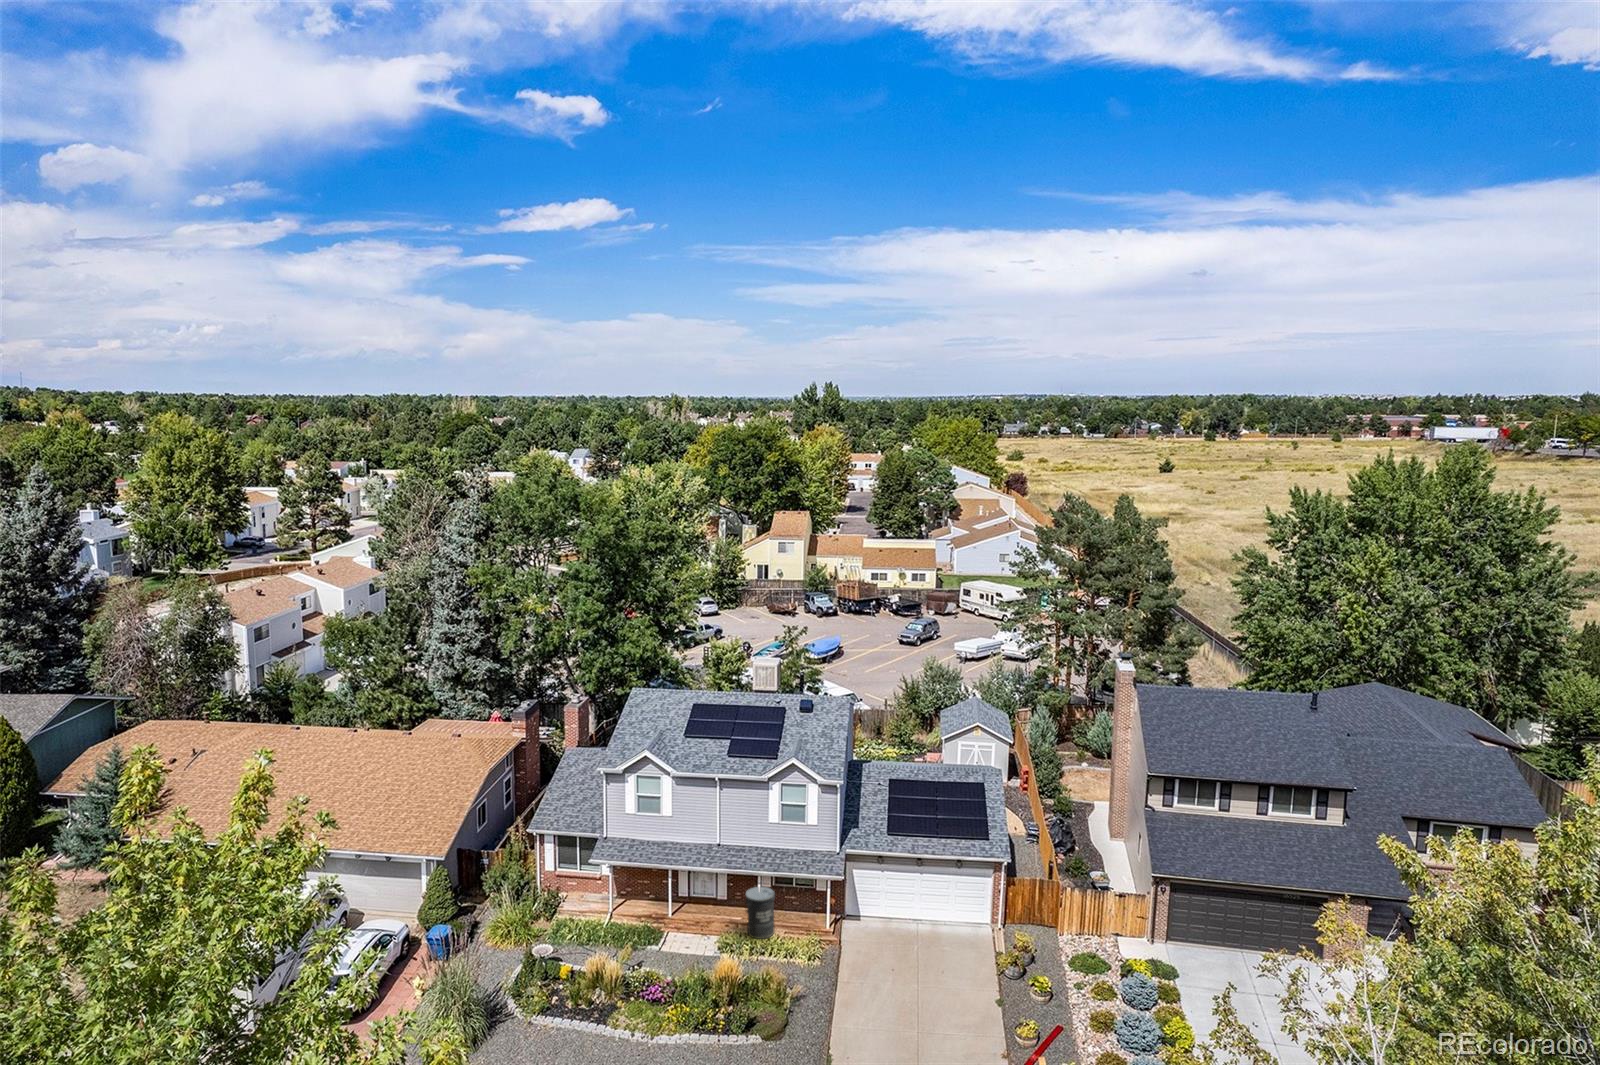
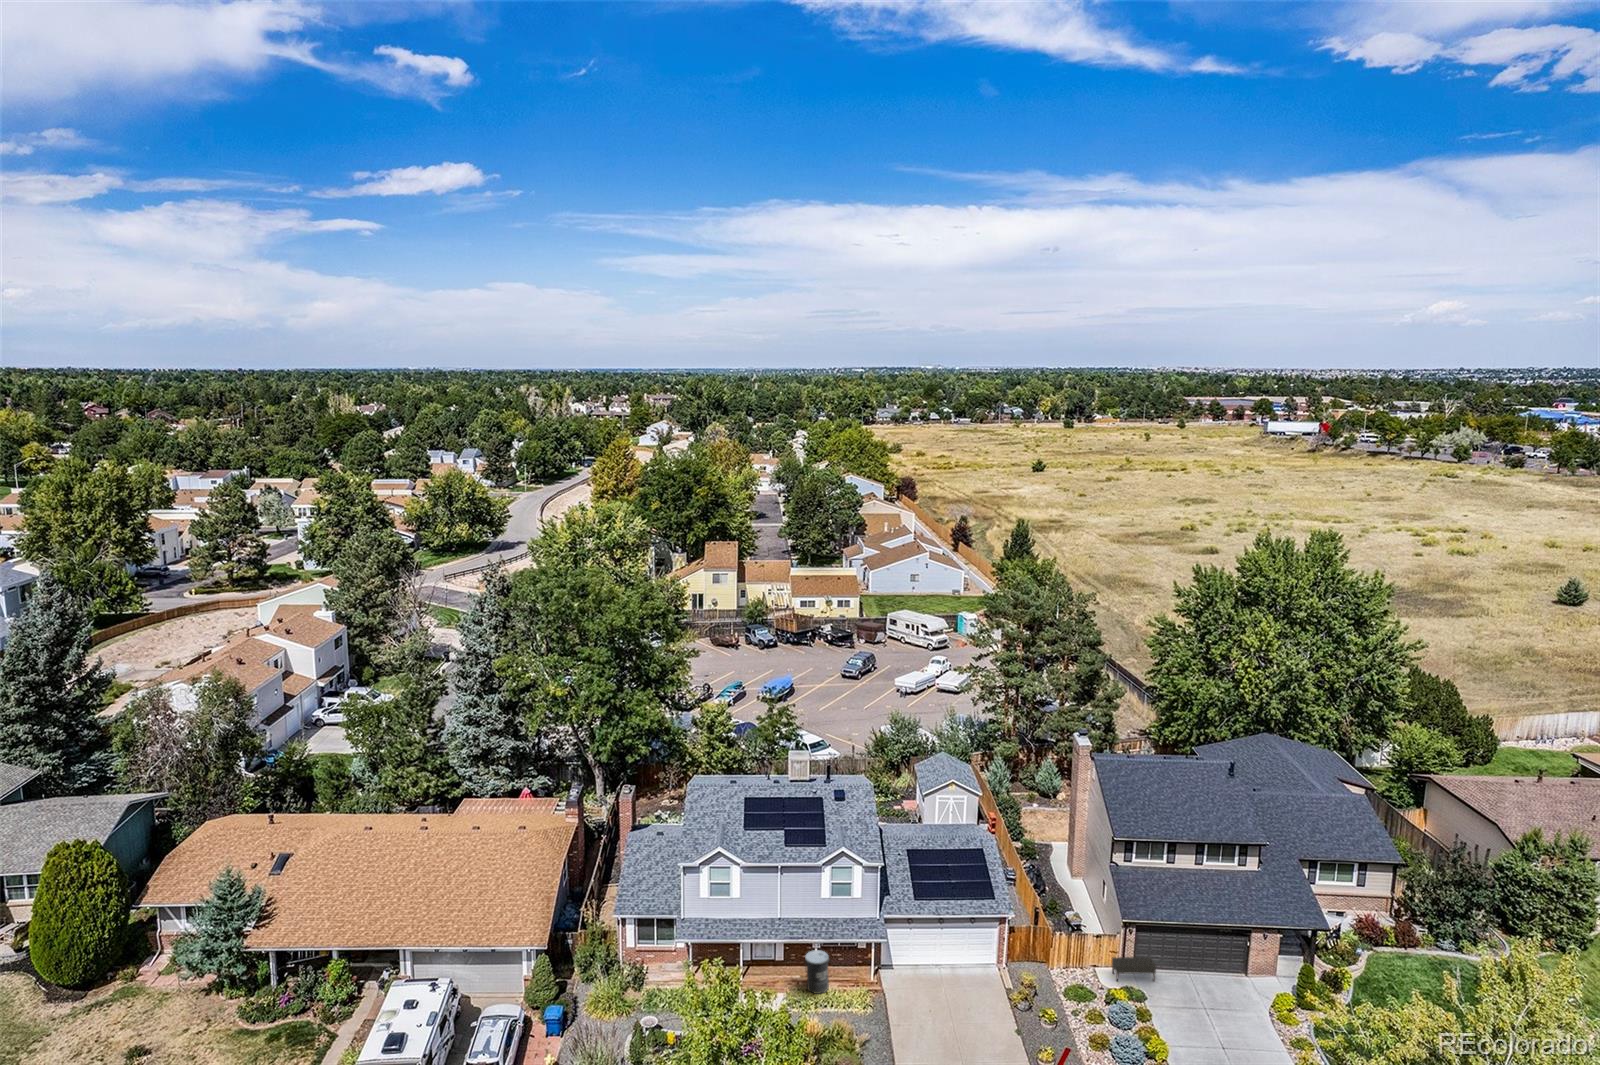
bench: none [1140,923,1198,957] -> present [1112,957,1156,981]

